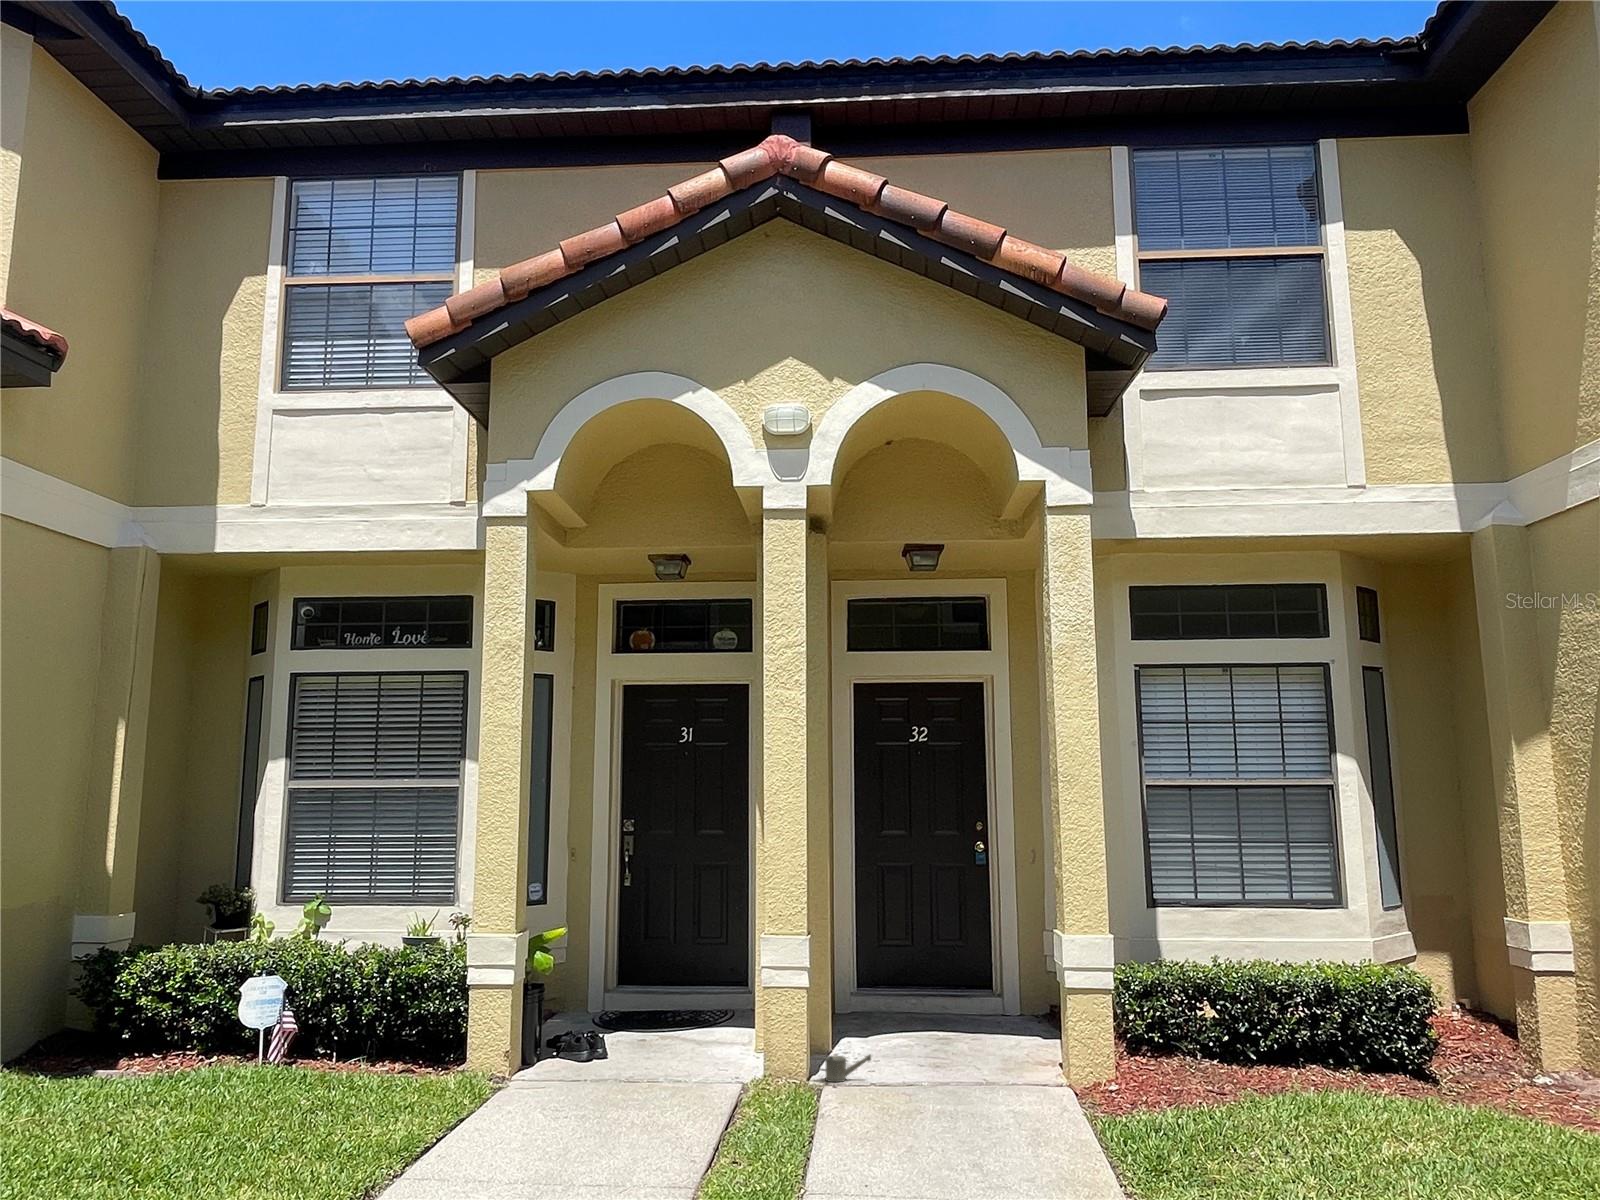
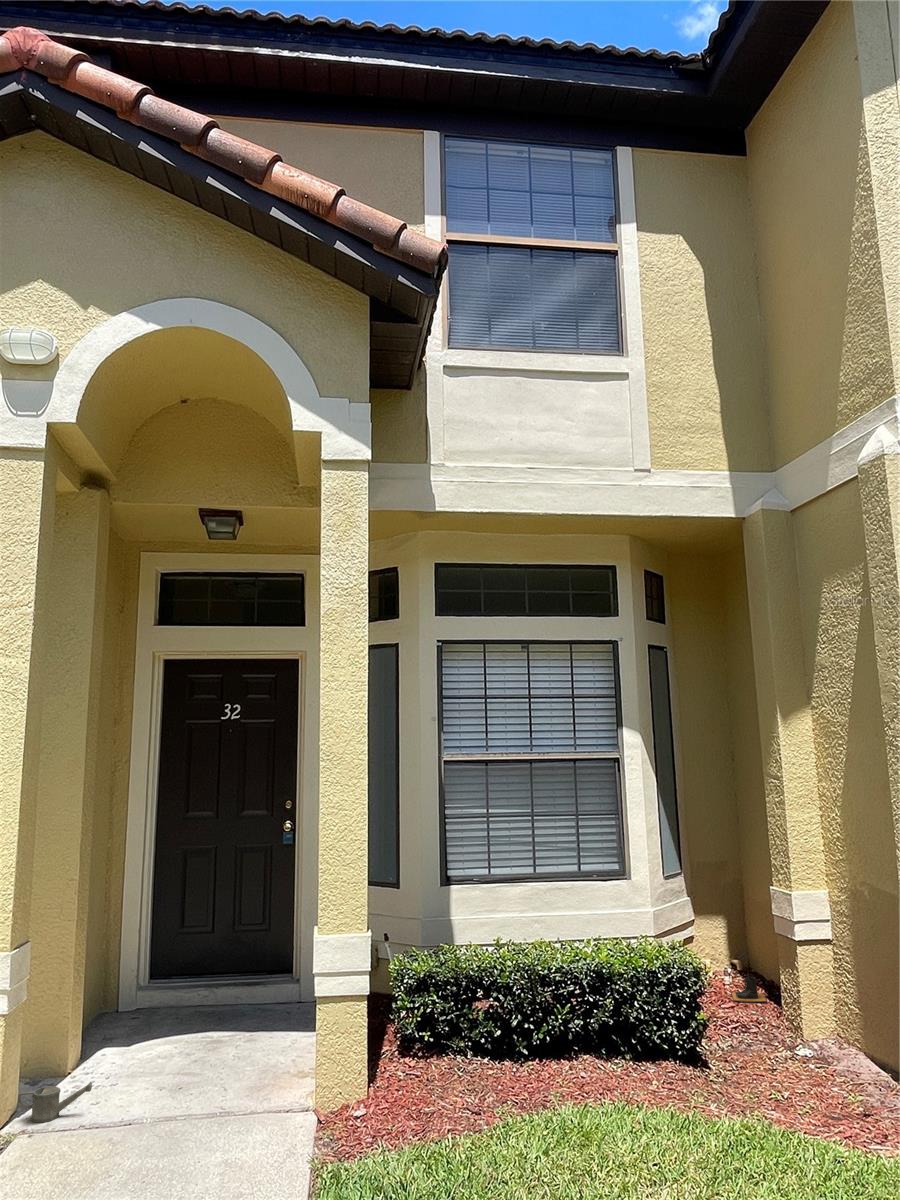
boots: none [1462,1015,1502,1040] -> present [731,977,766,1002]

